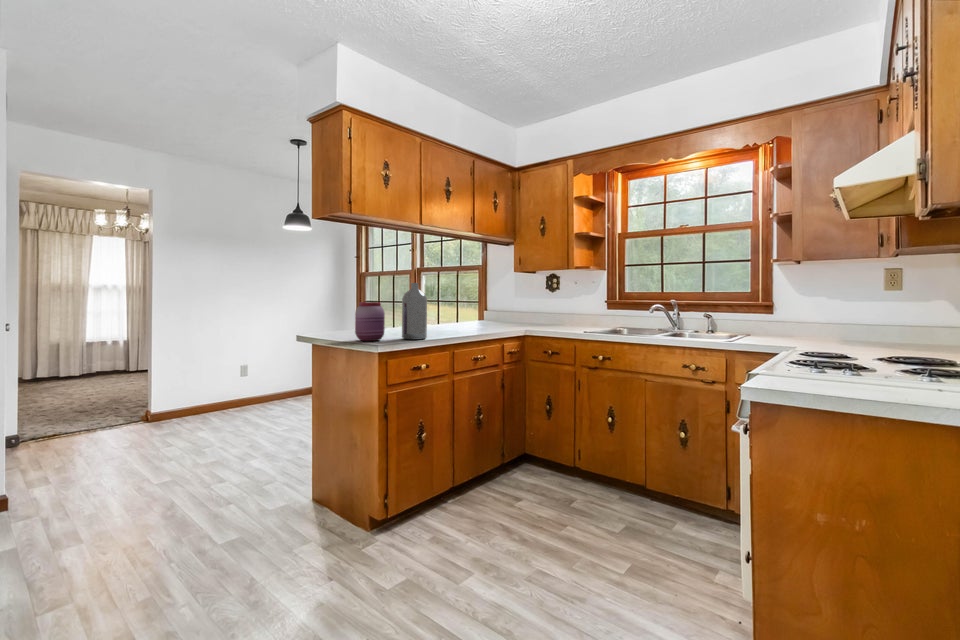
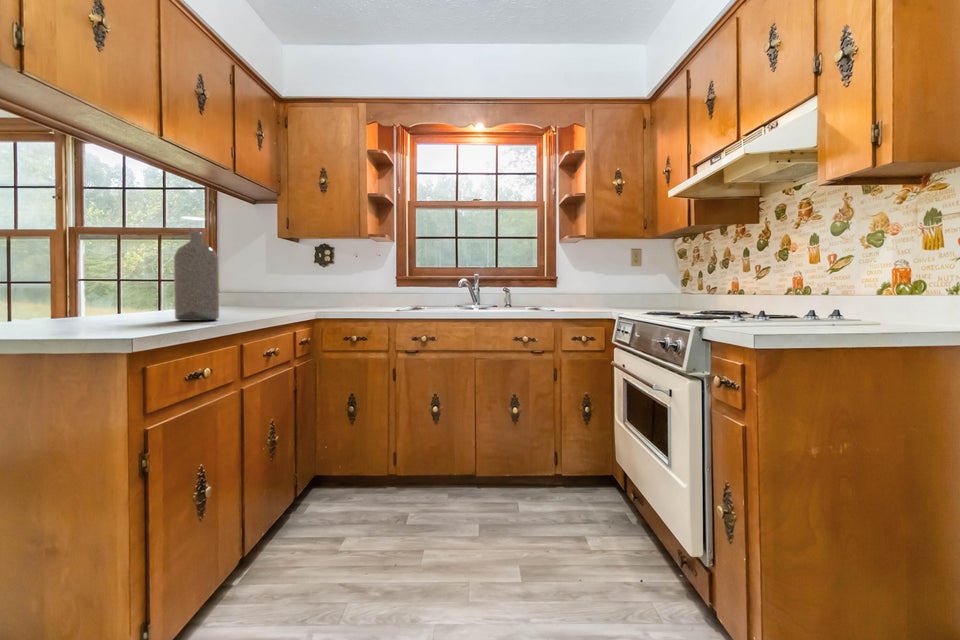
jar: present [355,302,385,341] -> none [90,257,150,324]

